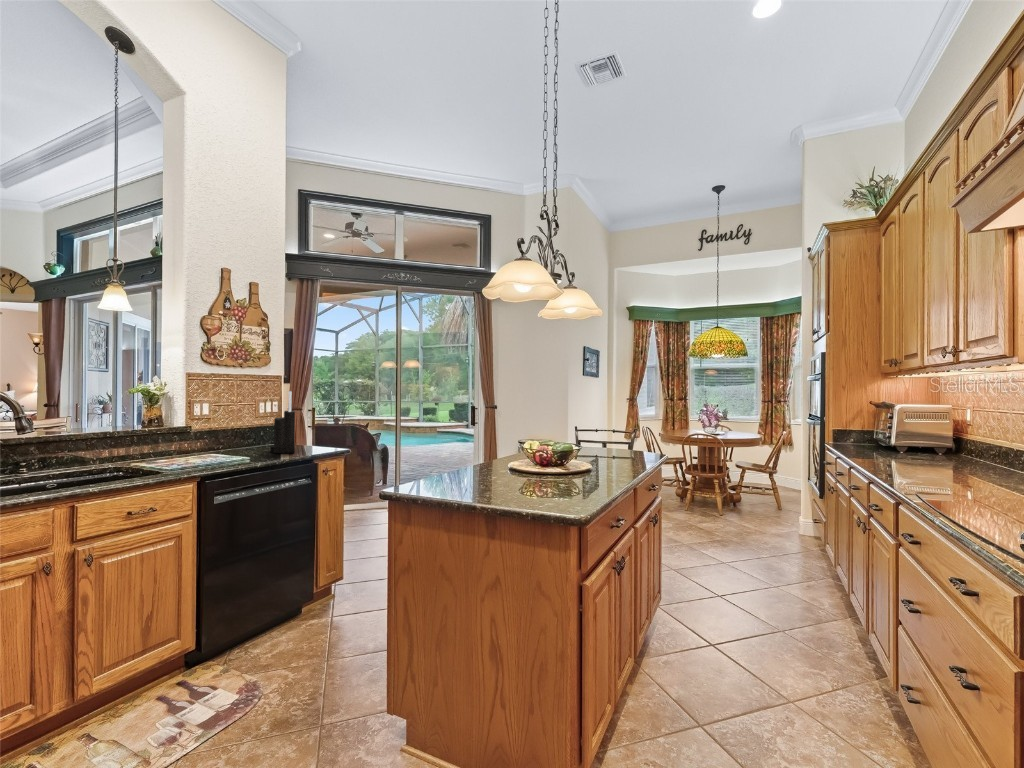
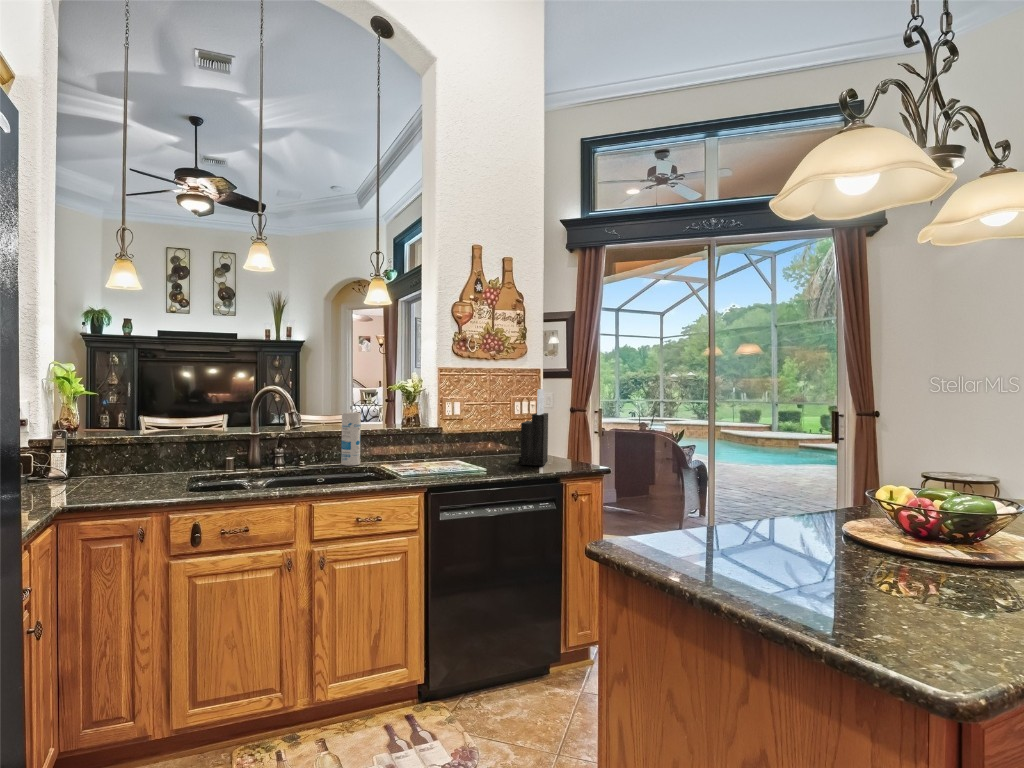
canister: none [85,416,108,467] -> present [341,412,361,466]

